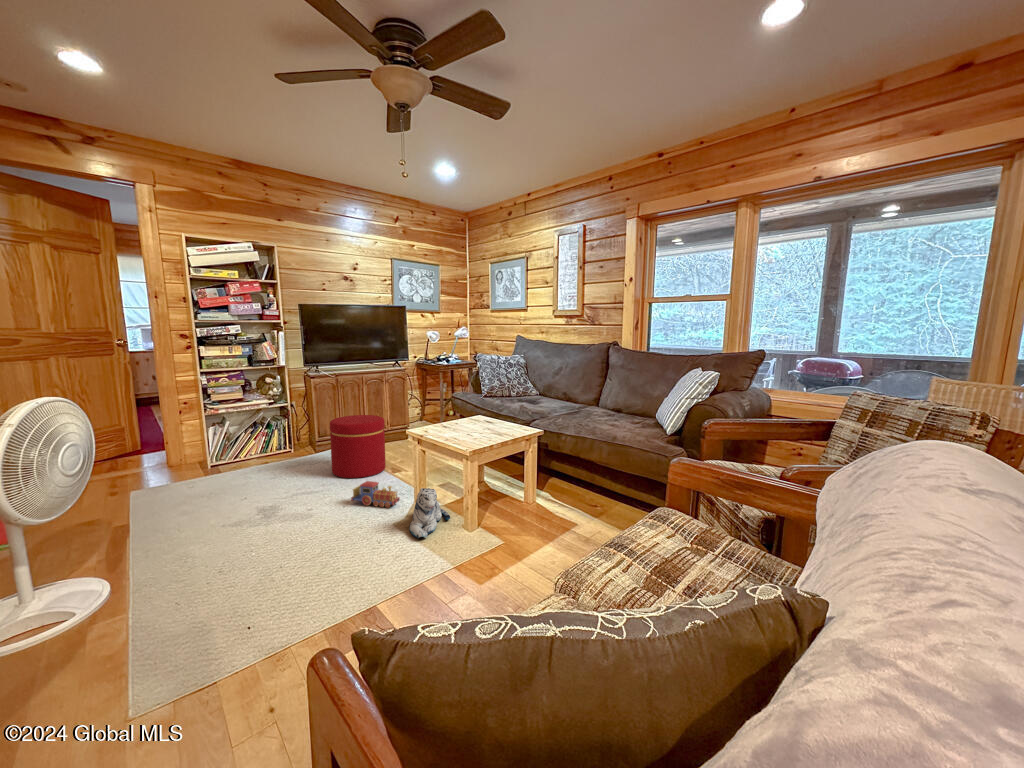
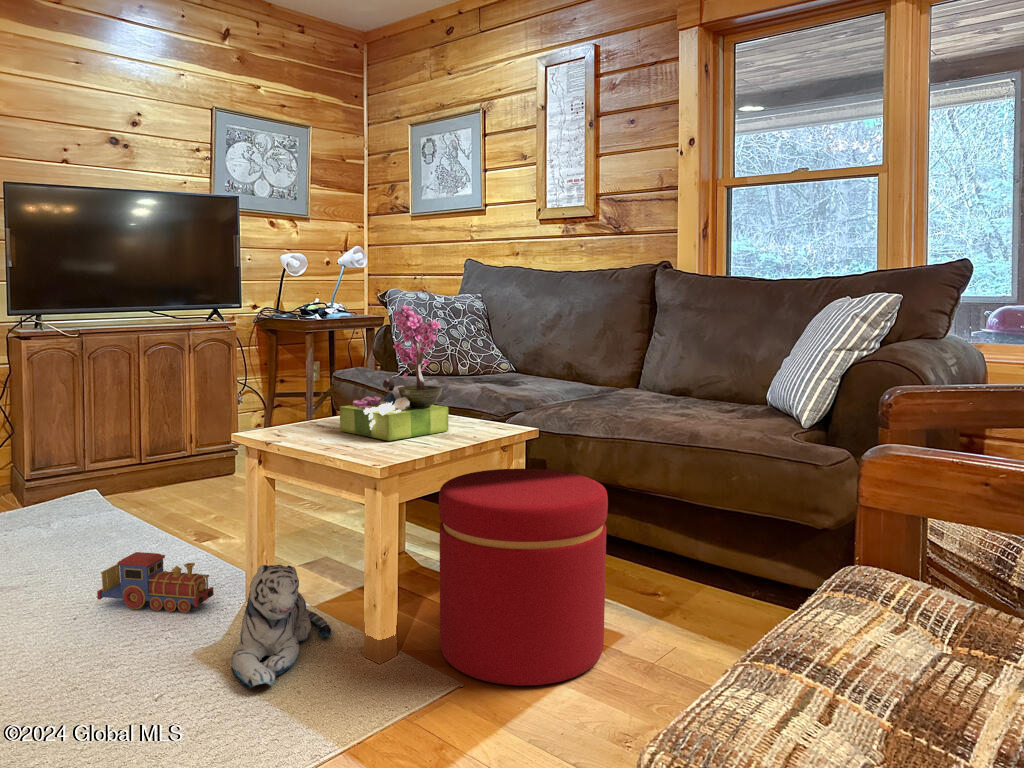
flower arrangement: none [454,372,502,436] -> present [340,305,448,441]
ottoman: present [330,415,386,478] -> present [439,469,608,686]

